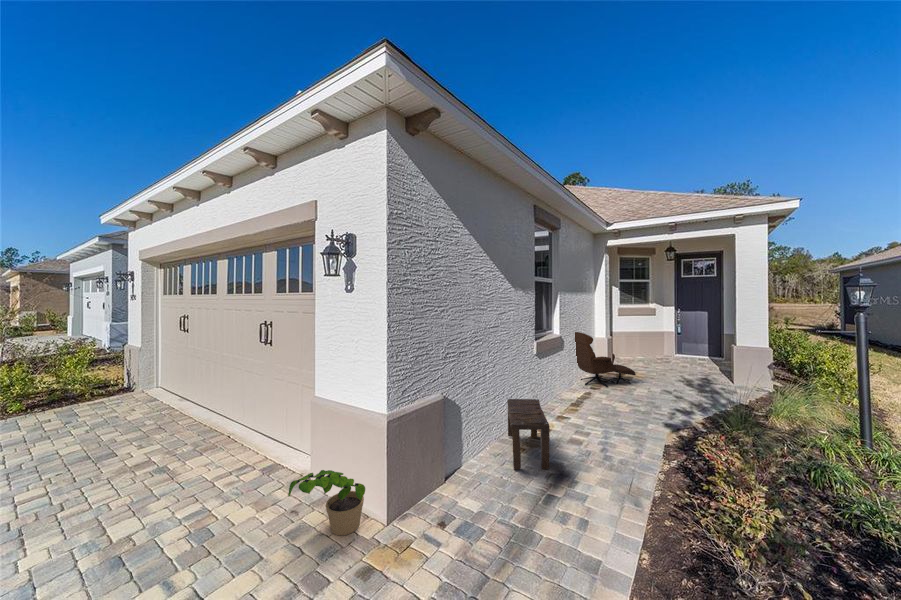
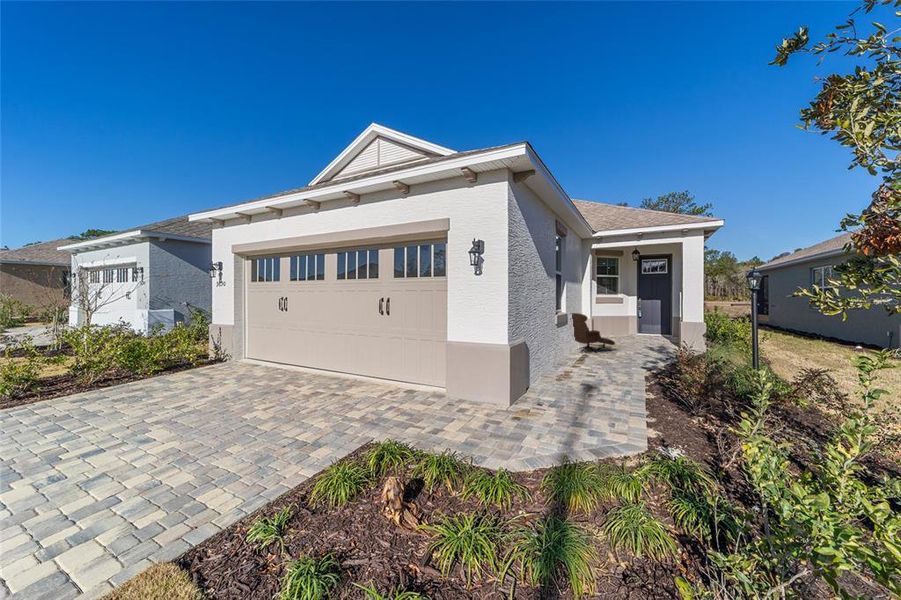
bench: present [507,399,550,469] -> none [547,351,584,388]
potted plant: present [288,470,365,535] -> none [468,375,501,411]

